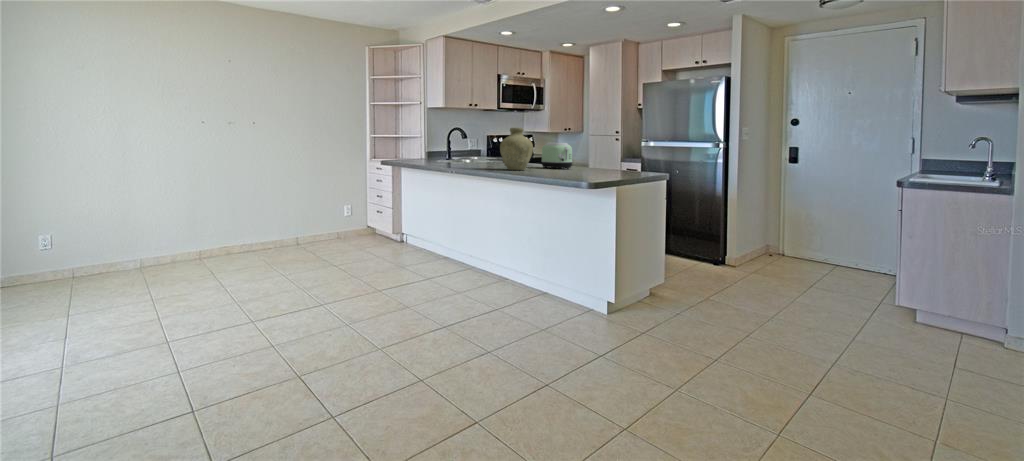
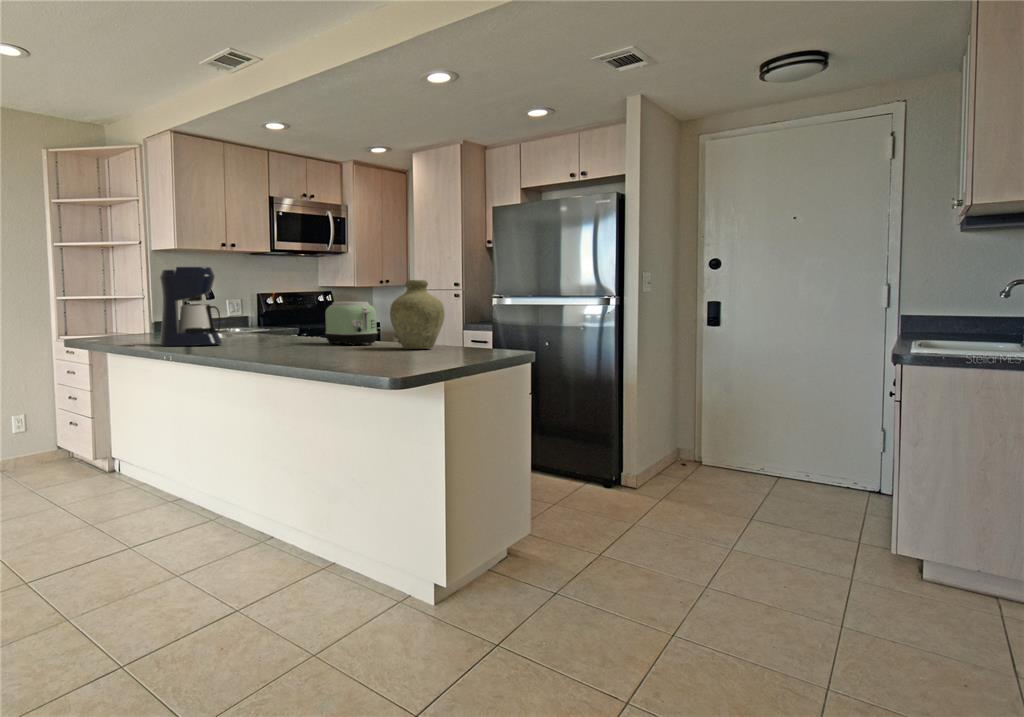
coffee maker: none [453,122,486,167] -> present [160,267,222,346]
vase: present [500,128,533,170] -> present [390,280,445,349]

